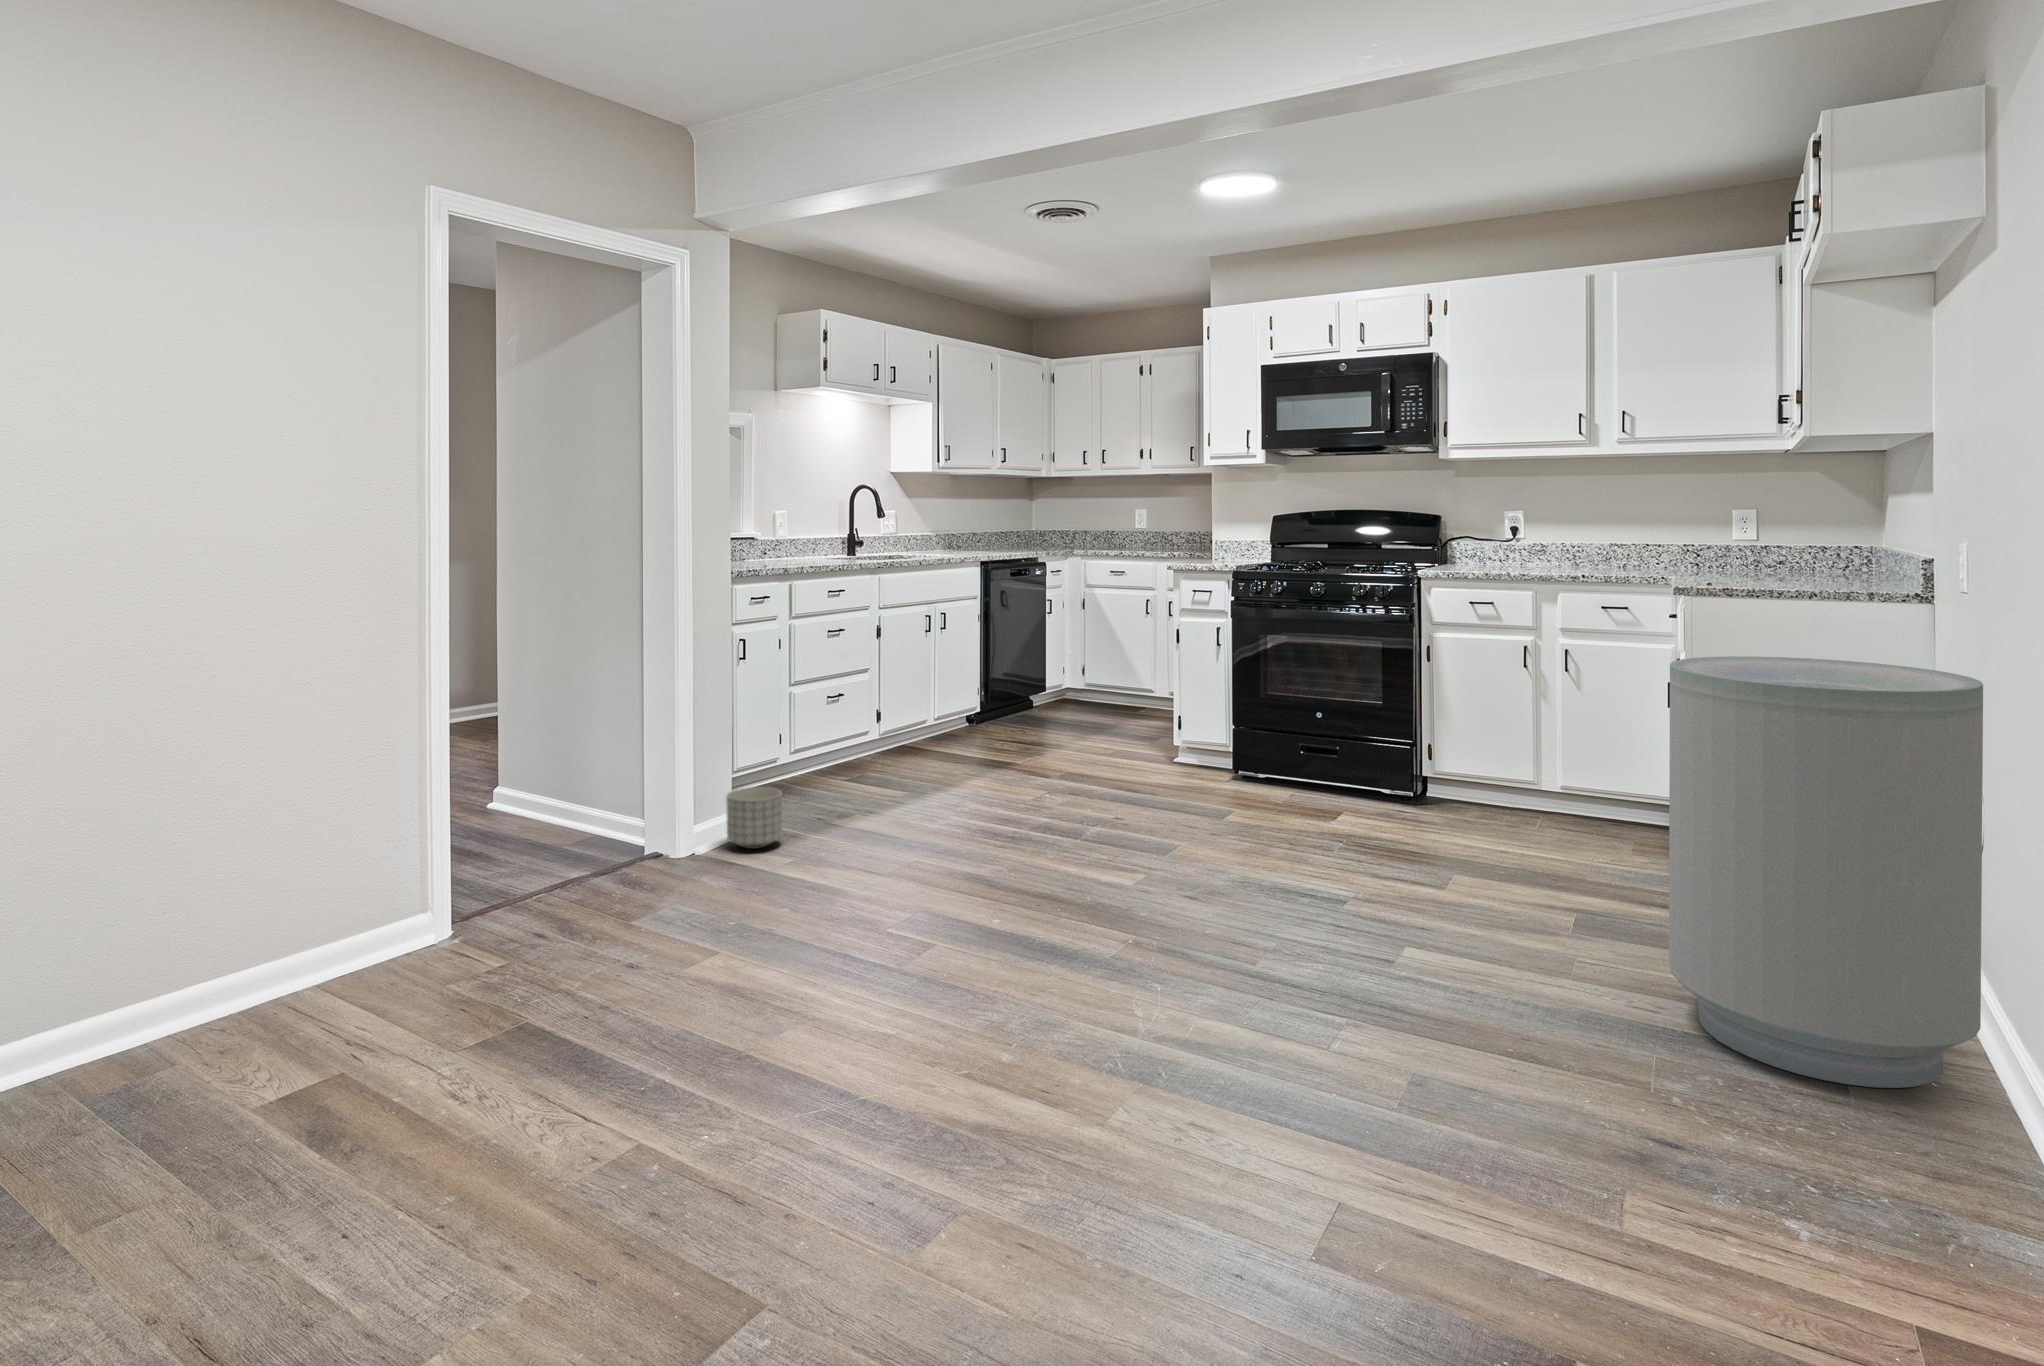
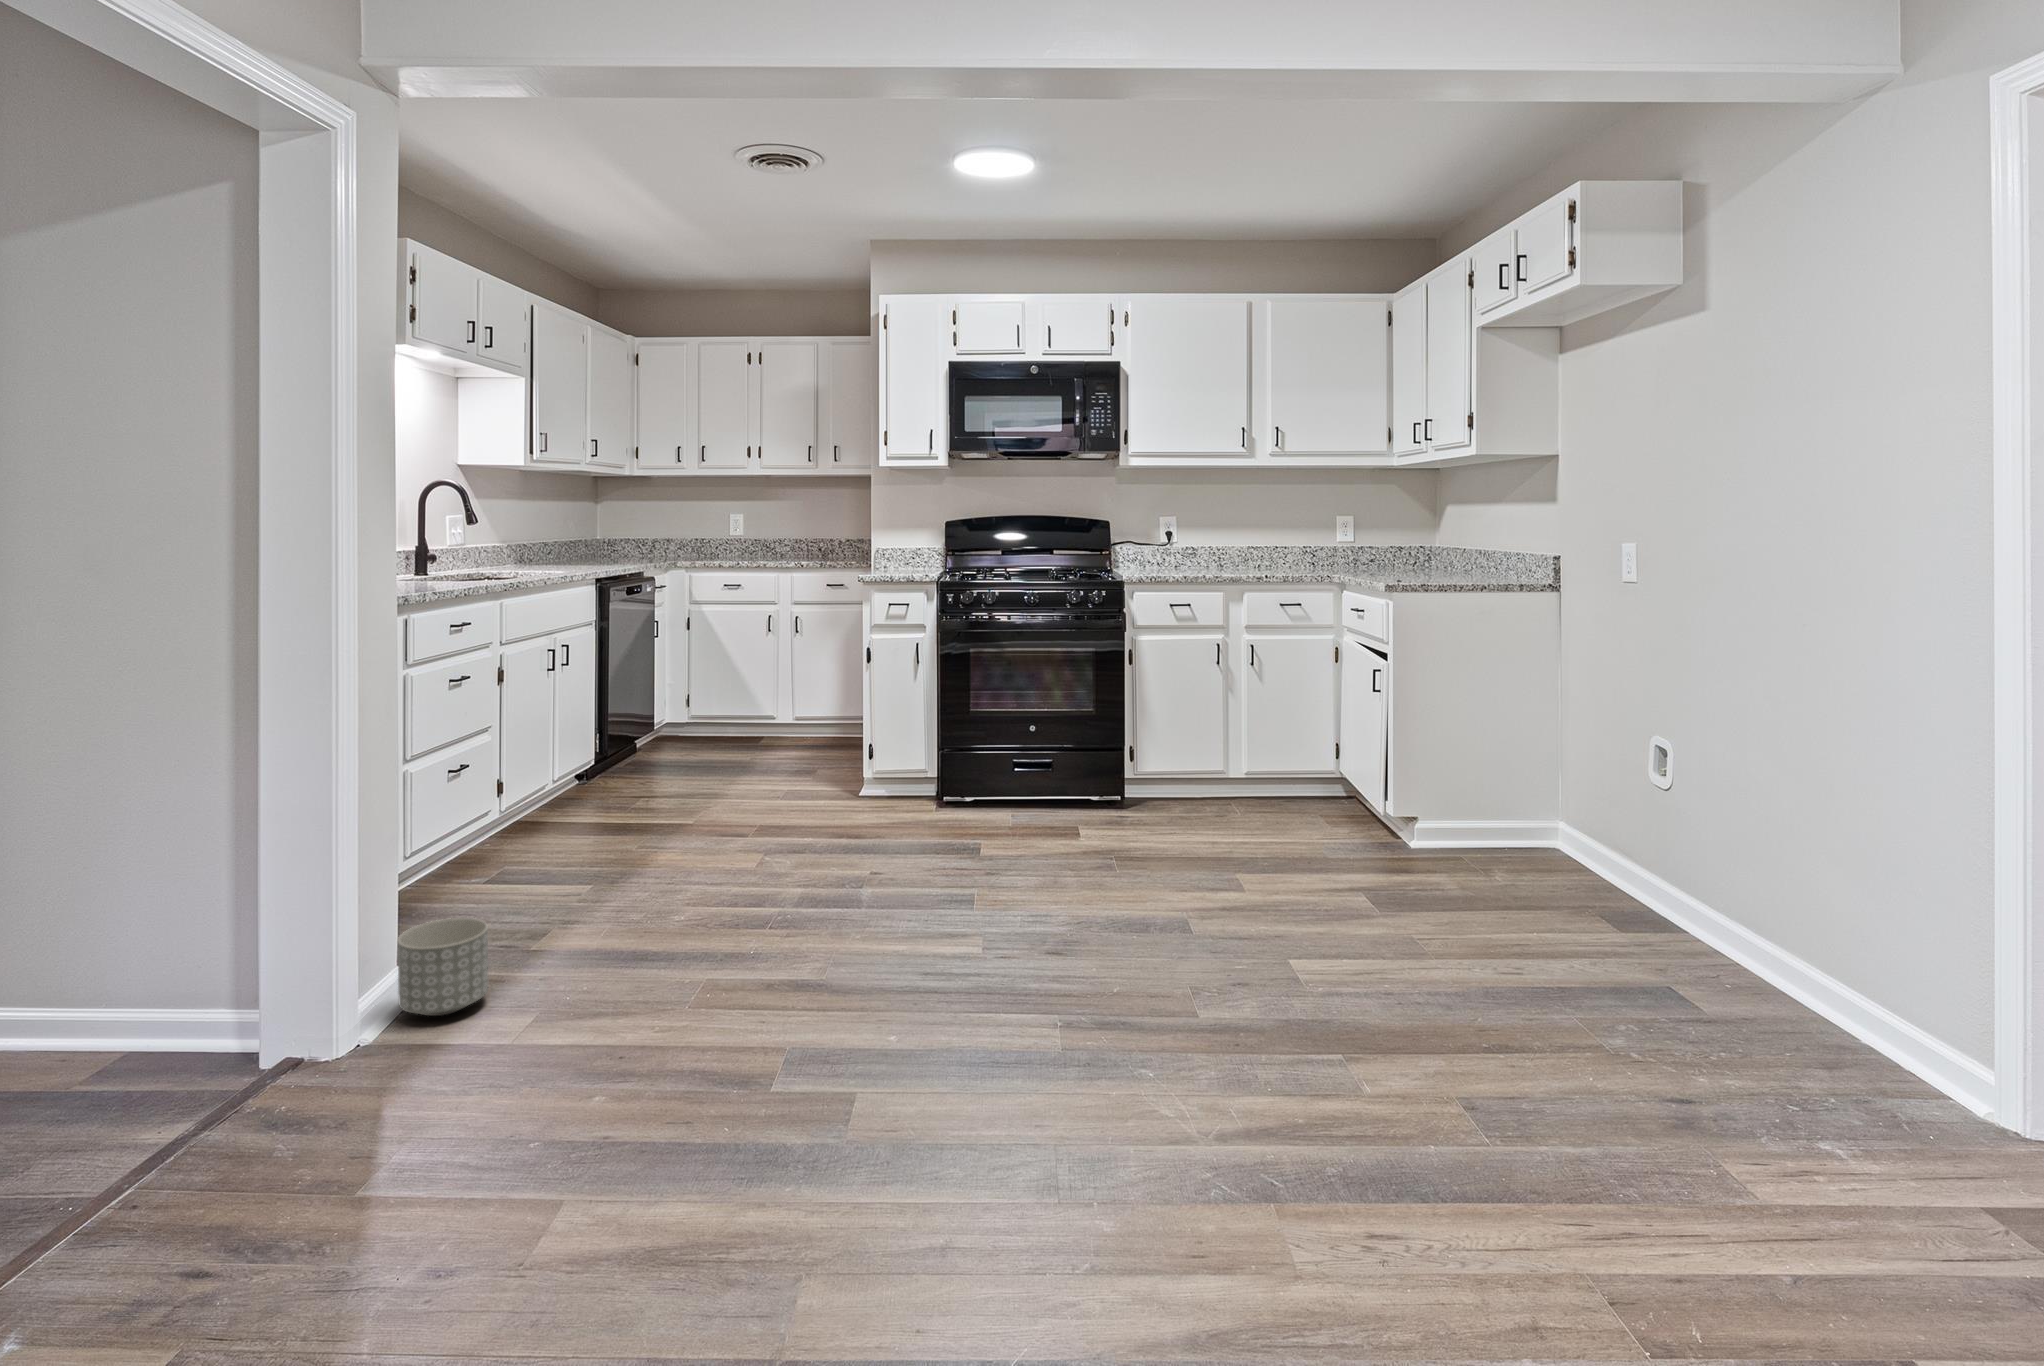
trash can: present [1669,656,1983,1088] -> none [1539,648,1793,1021]

